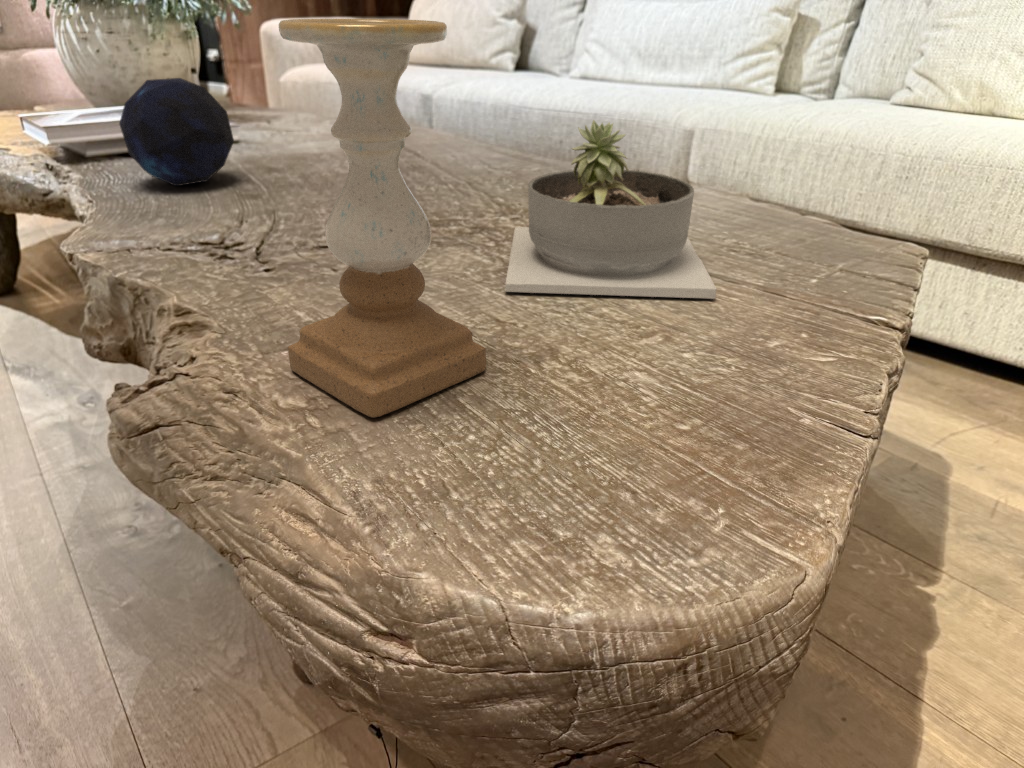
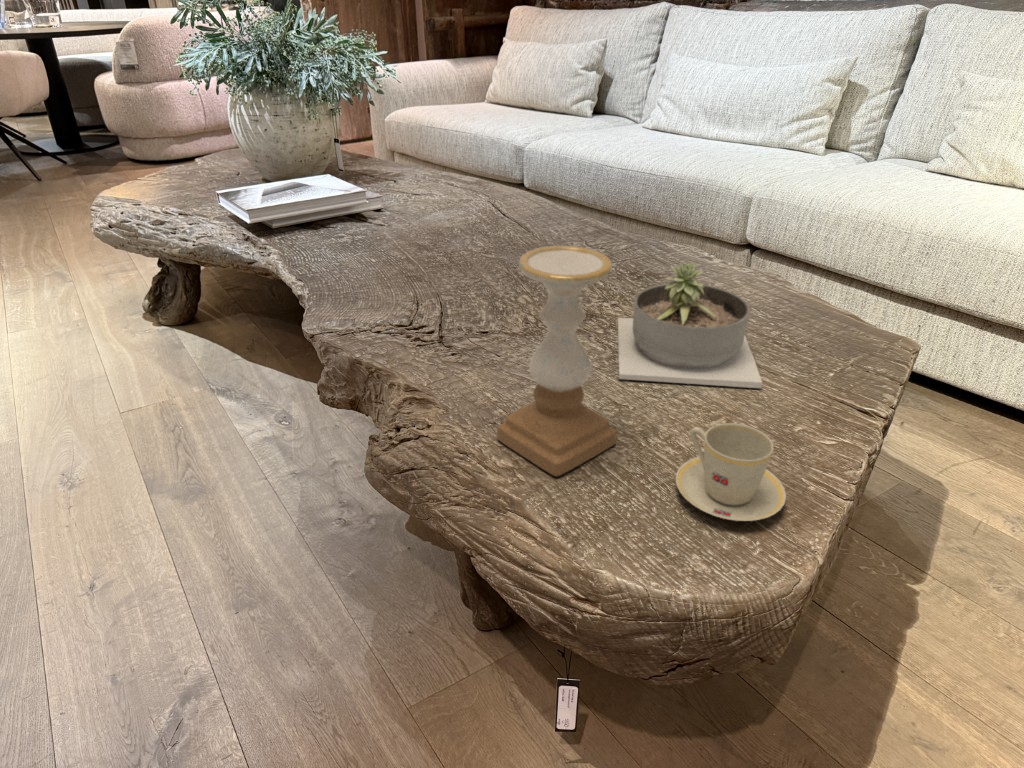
decorative orb: present [119,78,234,186] -> none [324,189,403,267]
teacup: none [575,311,765,473] -> present [676,423,786,521]

